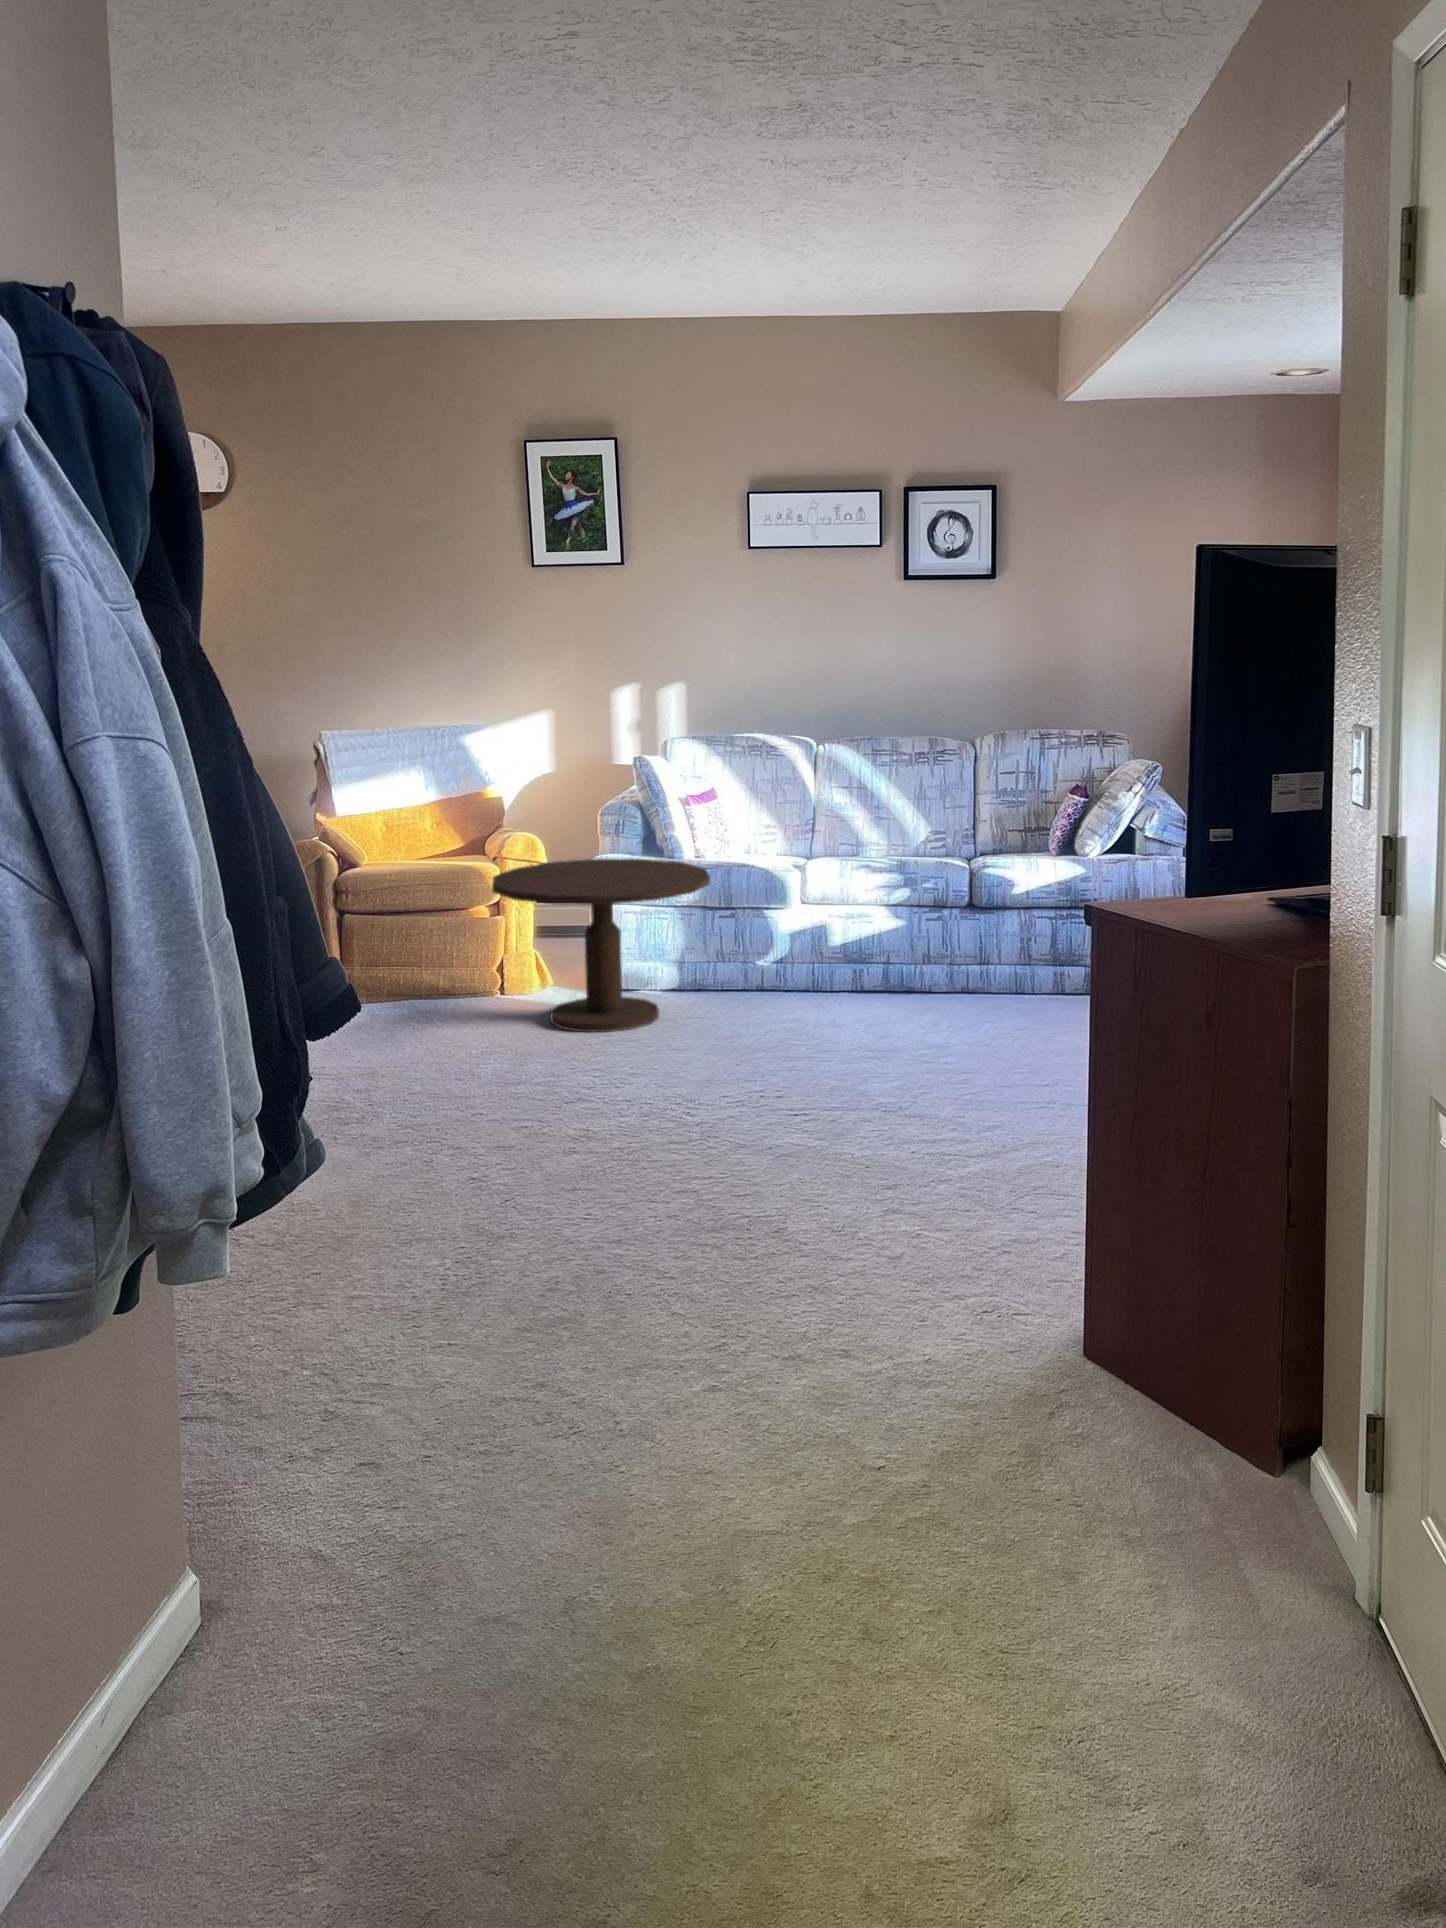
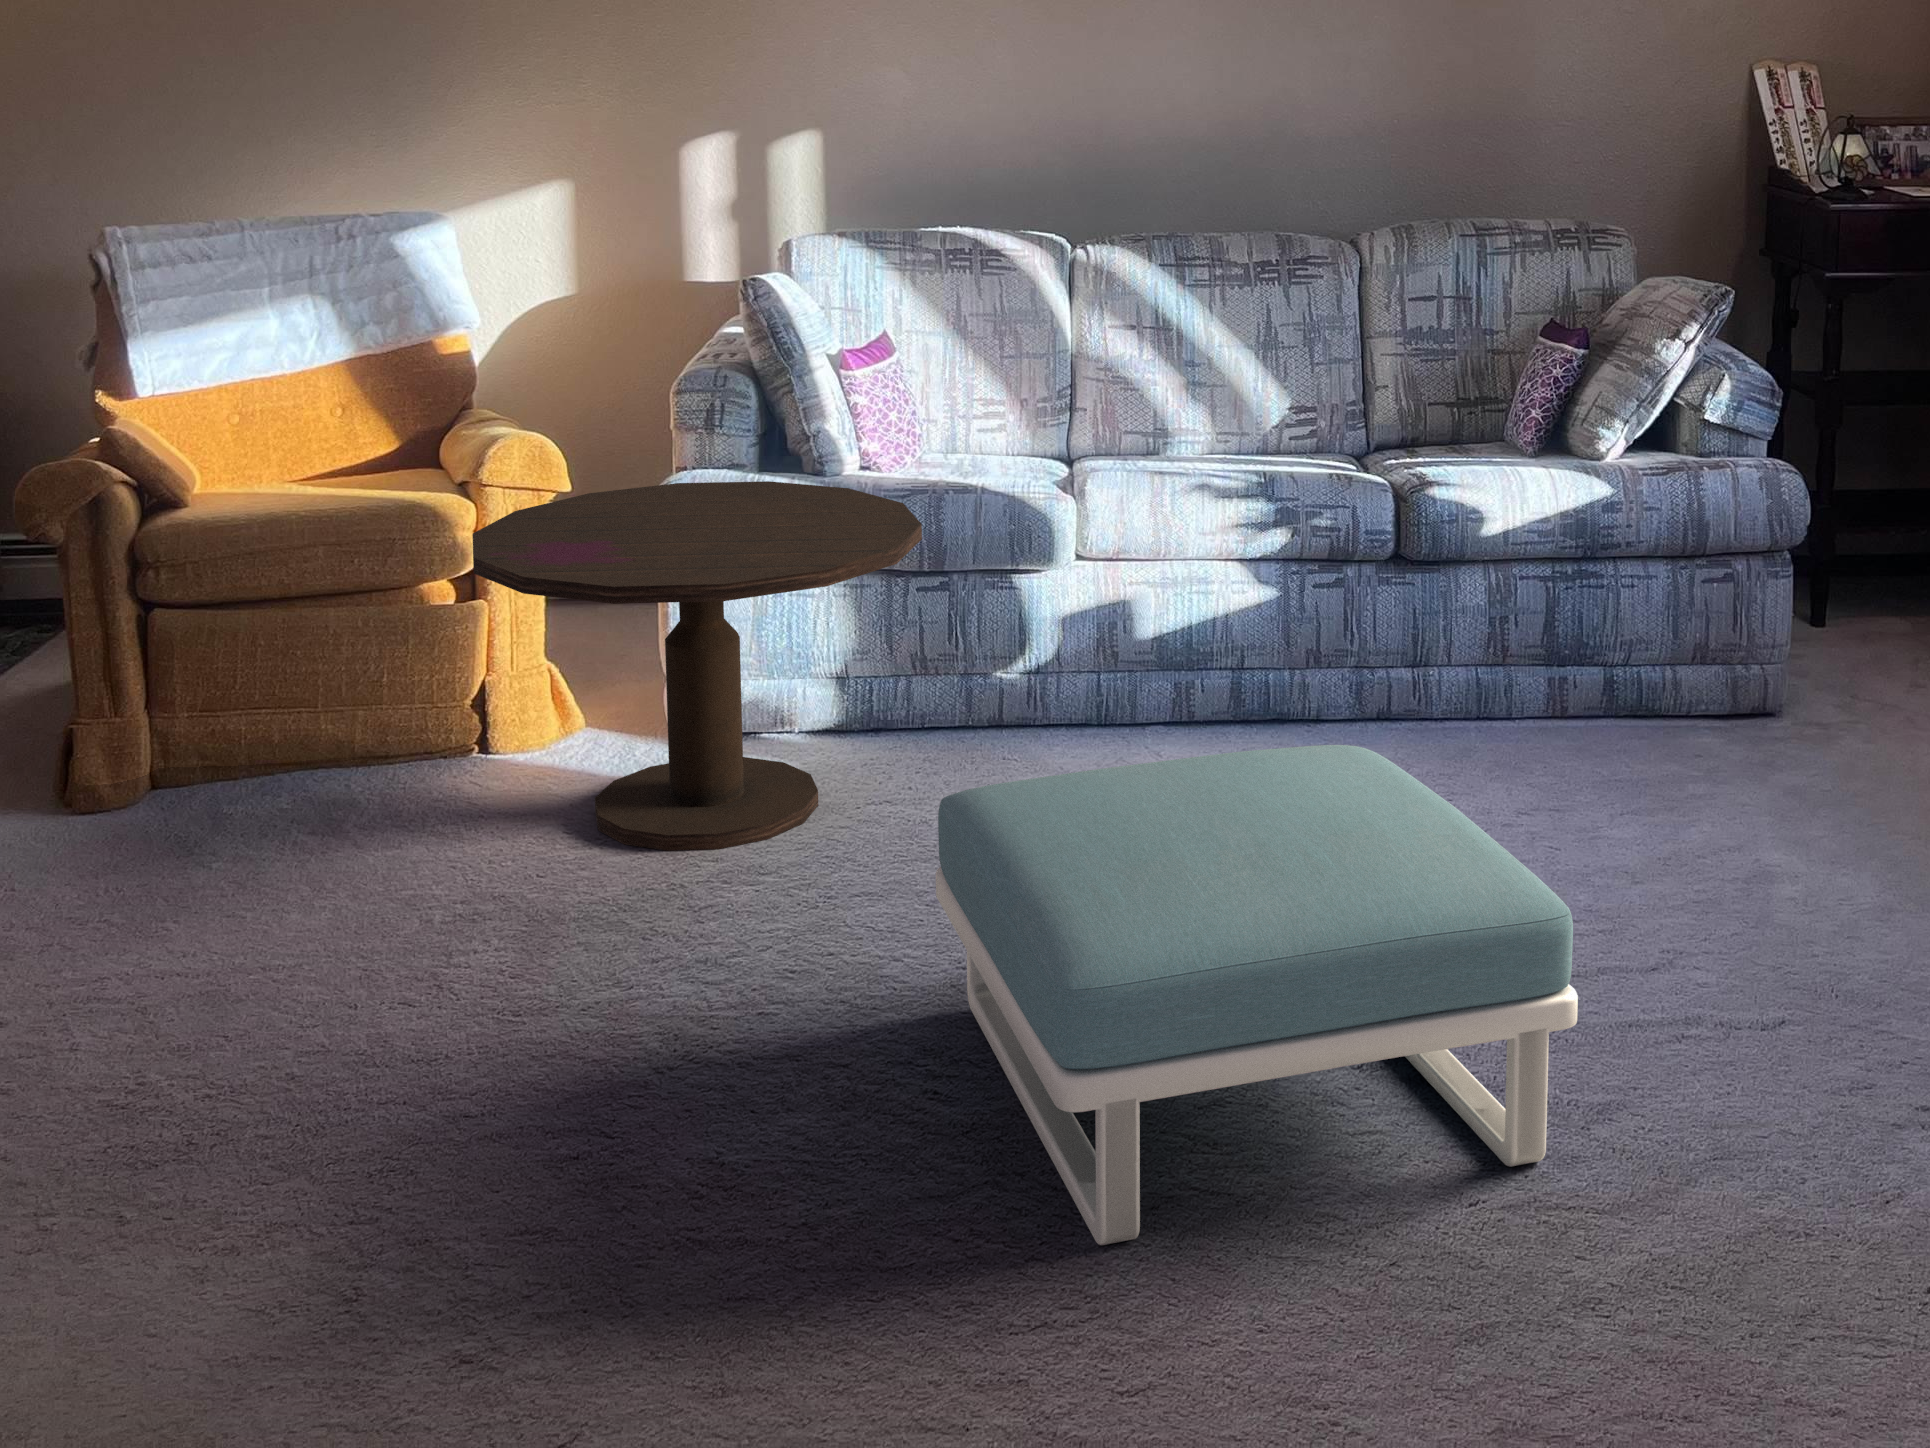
footstool: none [690,974,962,1162] -> present [936,745,1578,1245]

